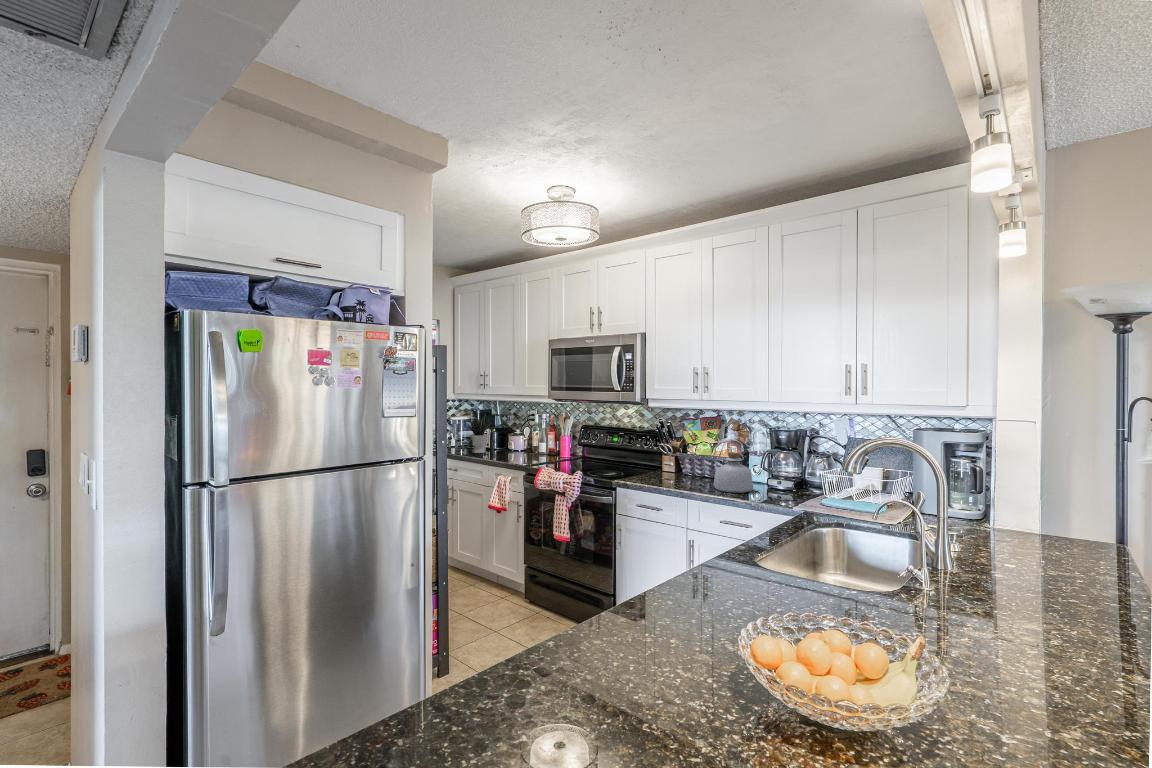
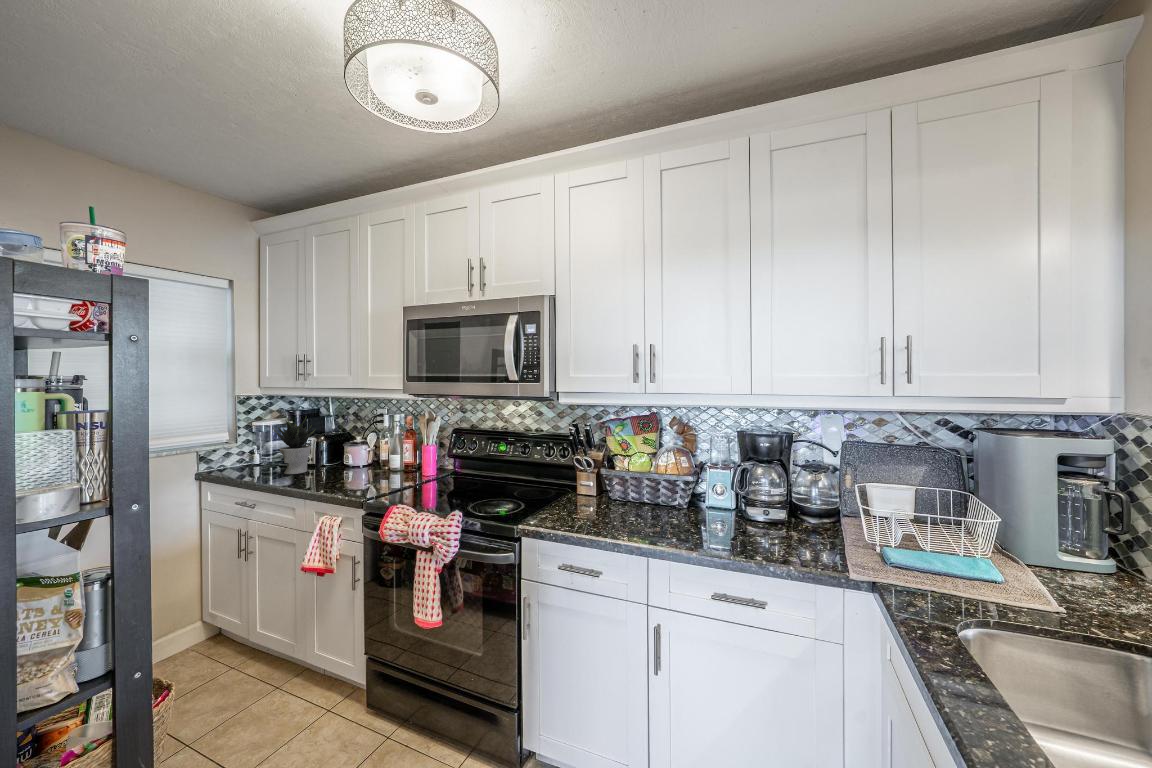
bottle: present [714,452,753,493] -> none [678,473,740,540]

